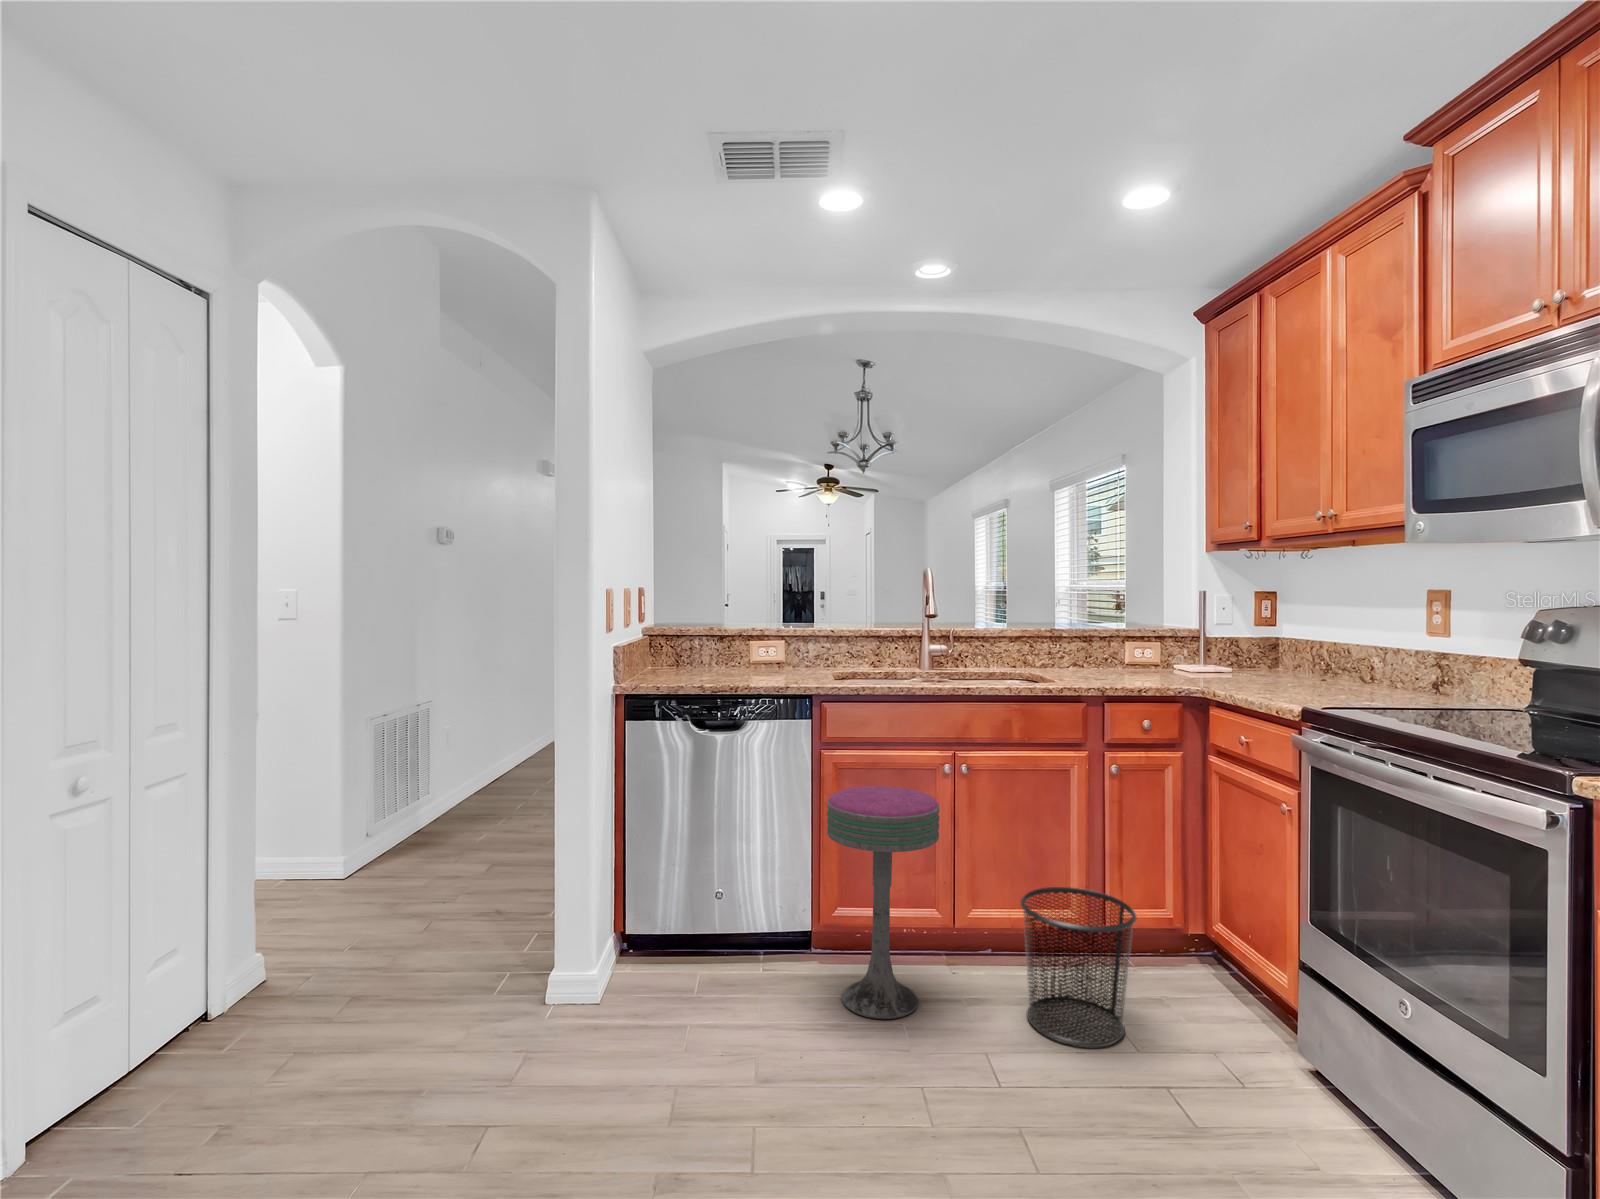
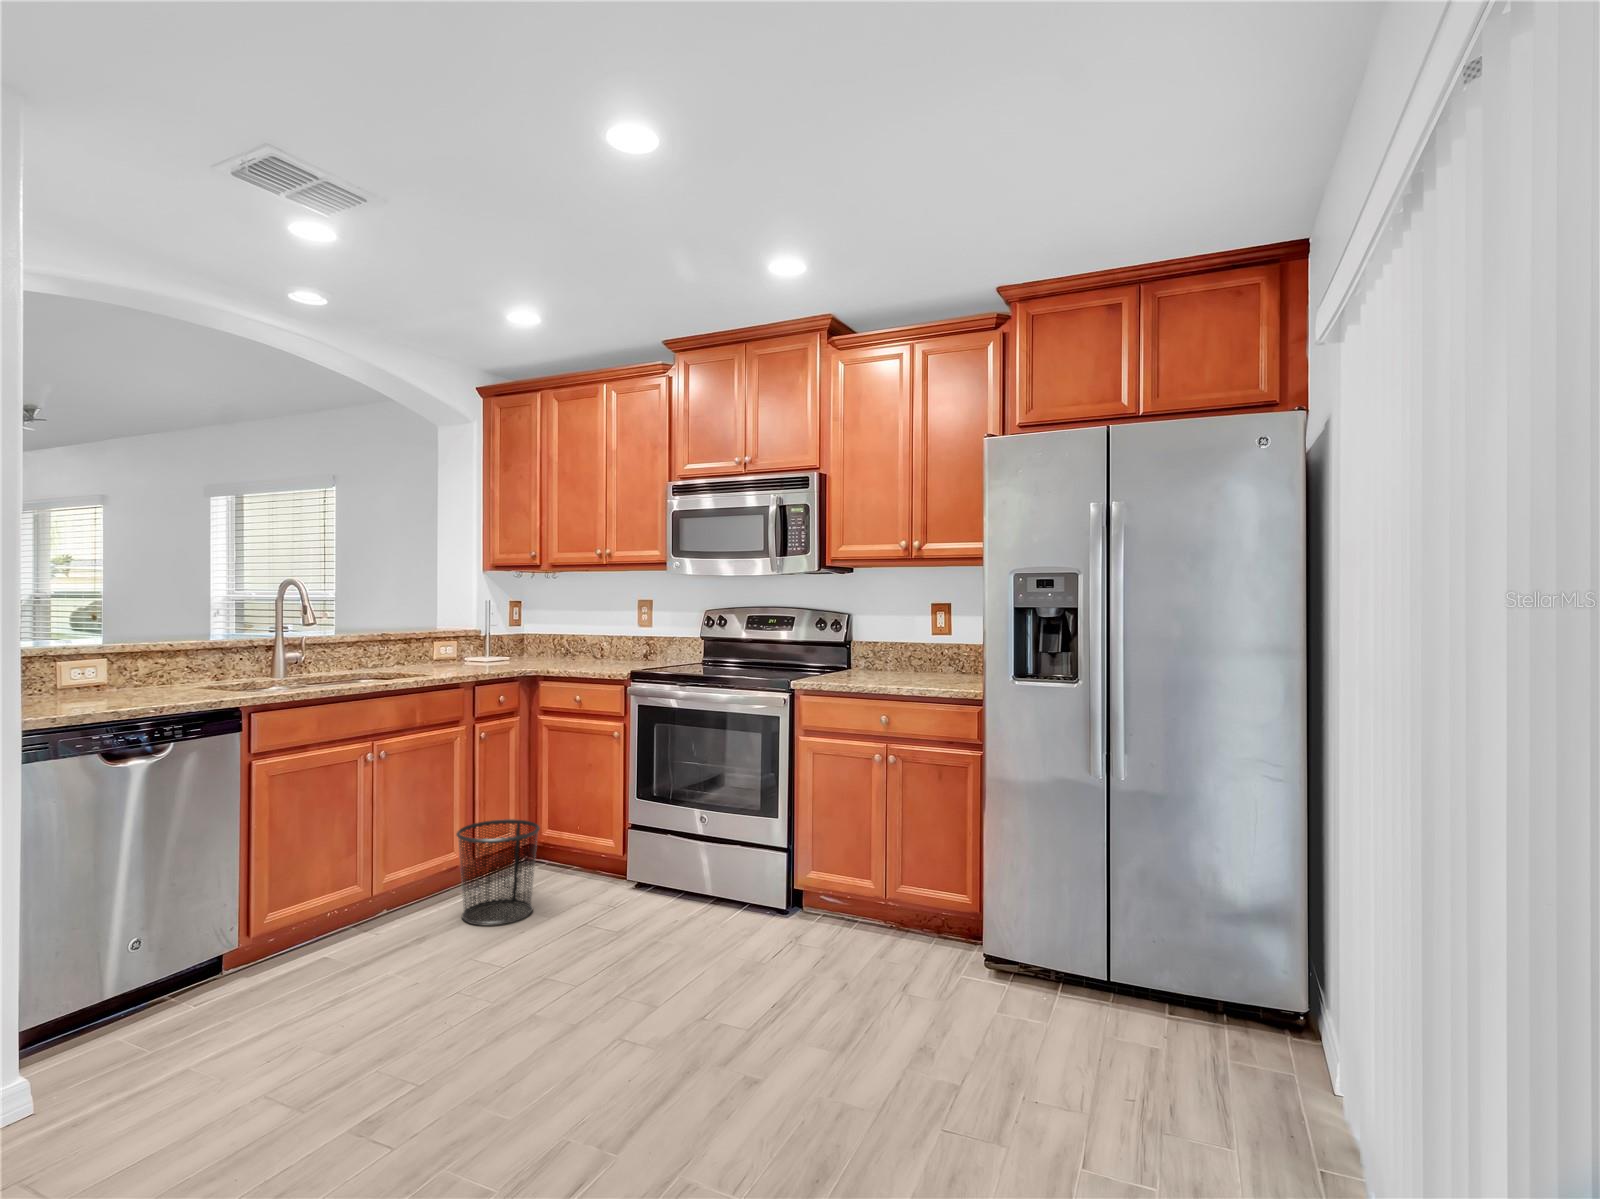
bar stool: present [827,786,939,1019] -> none [297,774,406,971]

